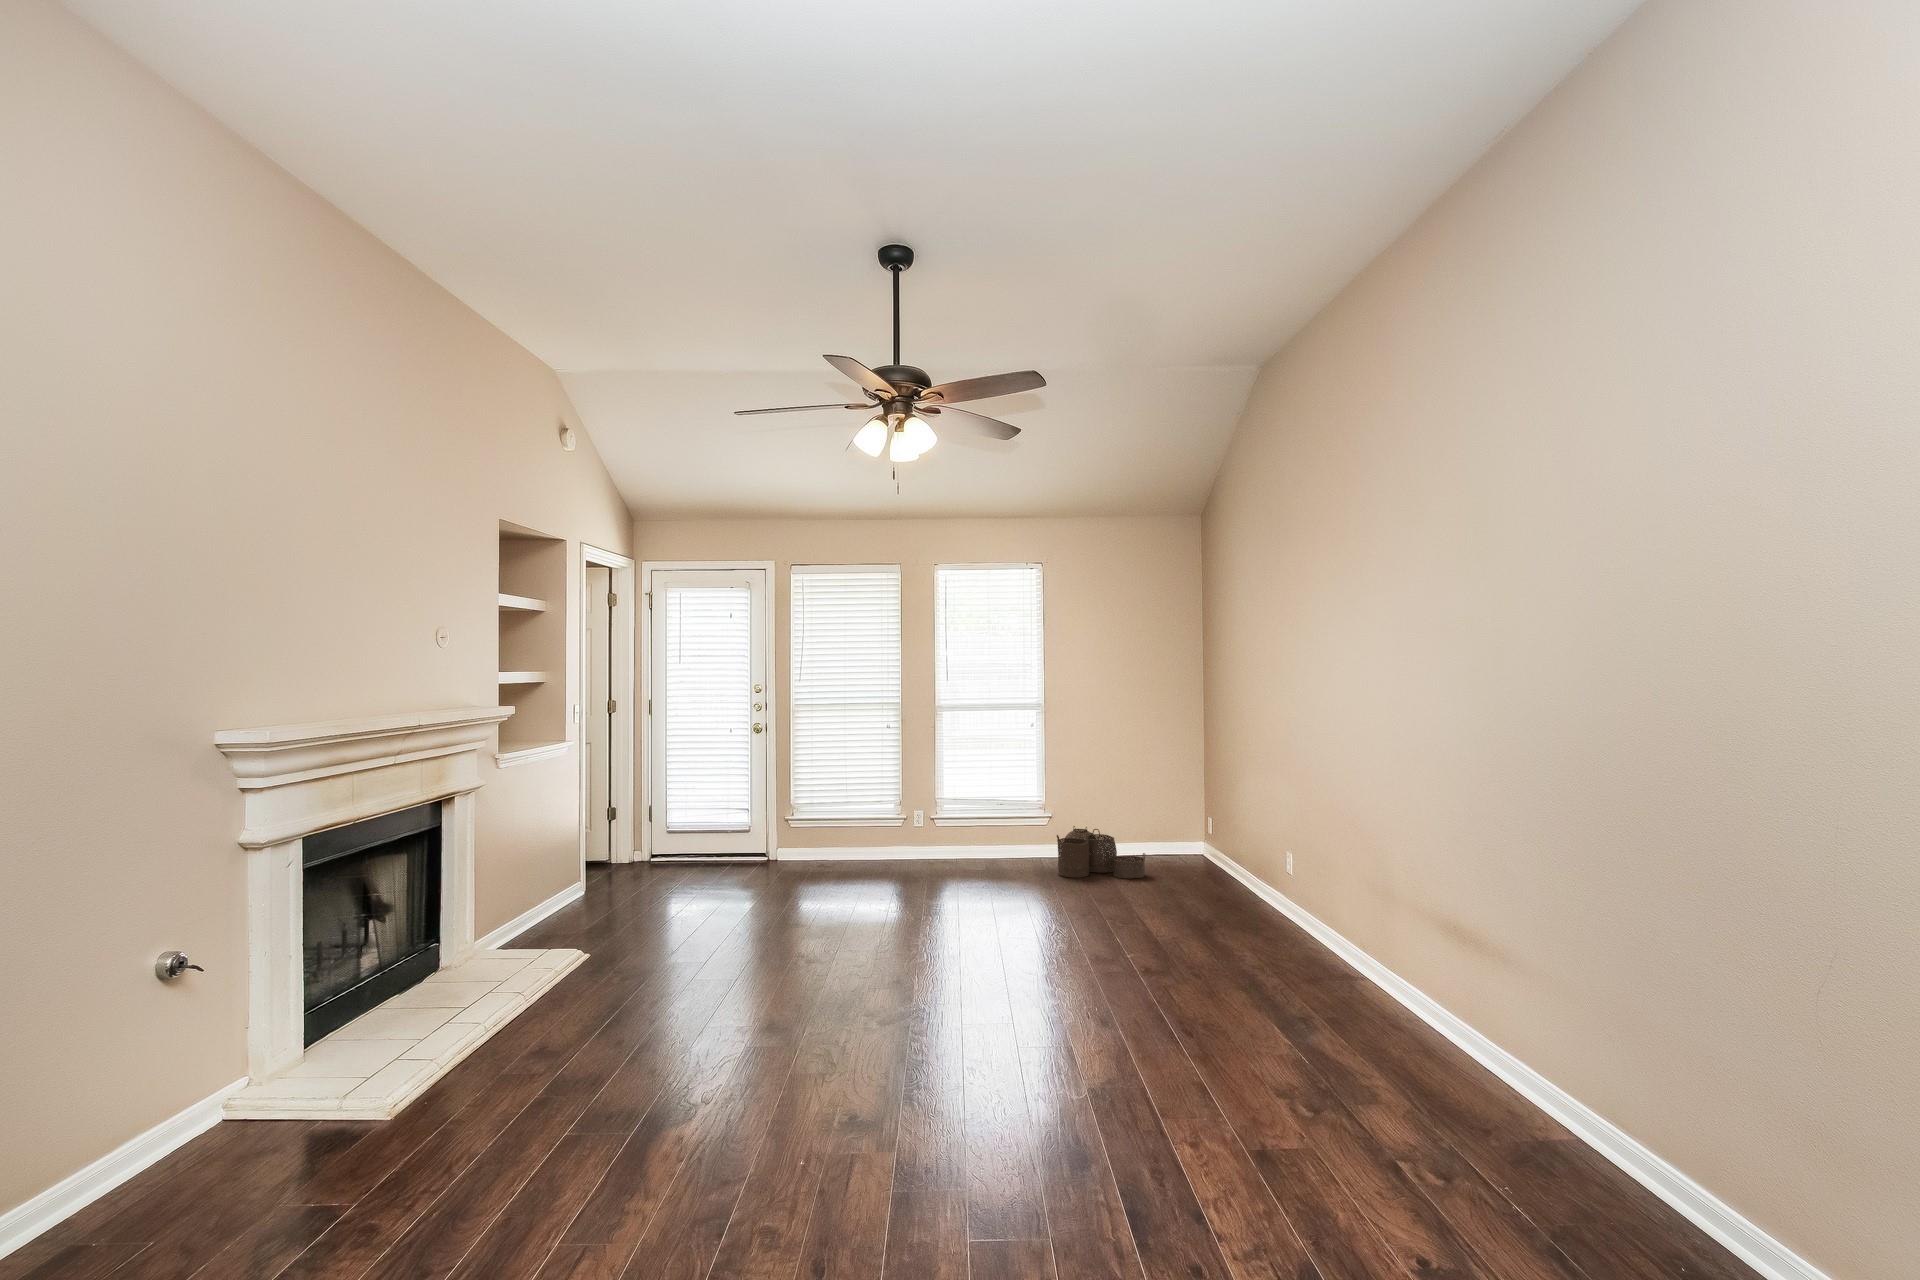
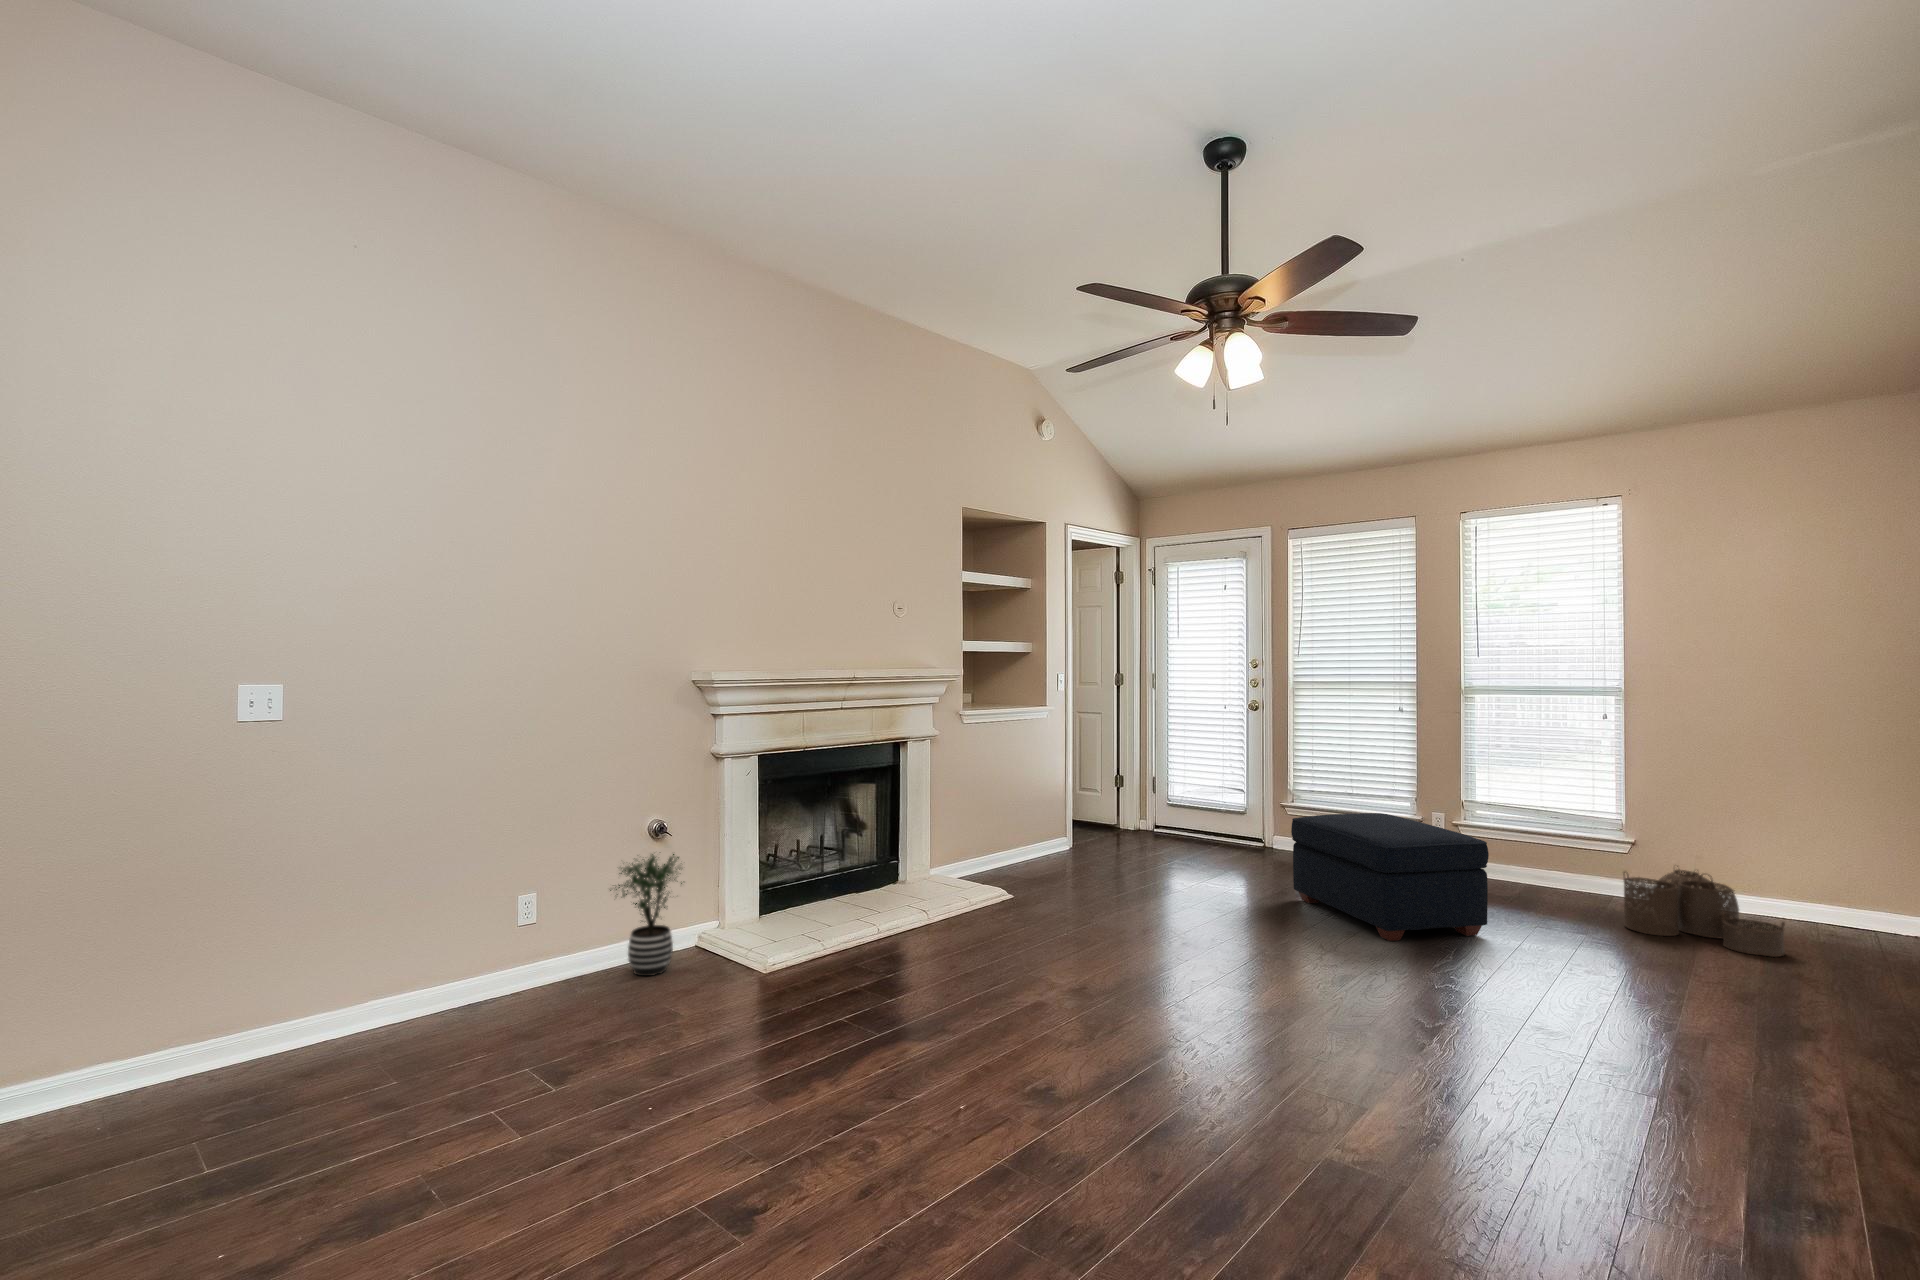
ottoman: none [843,815,999,919] -> present [1291,813,1489,941]
potted plant: none [129,994,282,1190] -> present [610,854,682,976]

